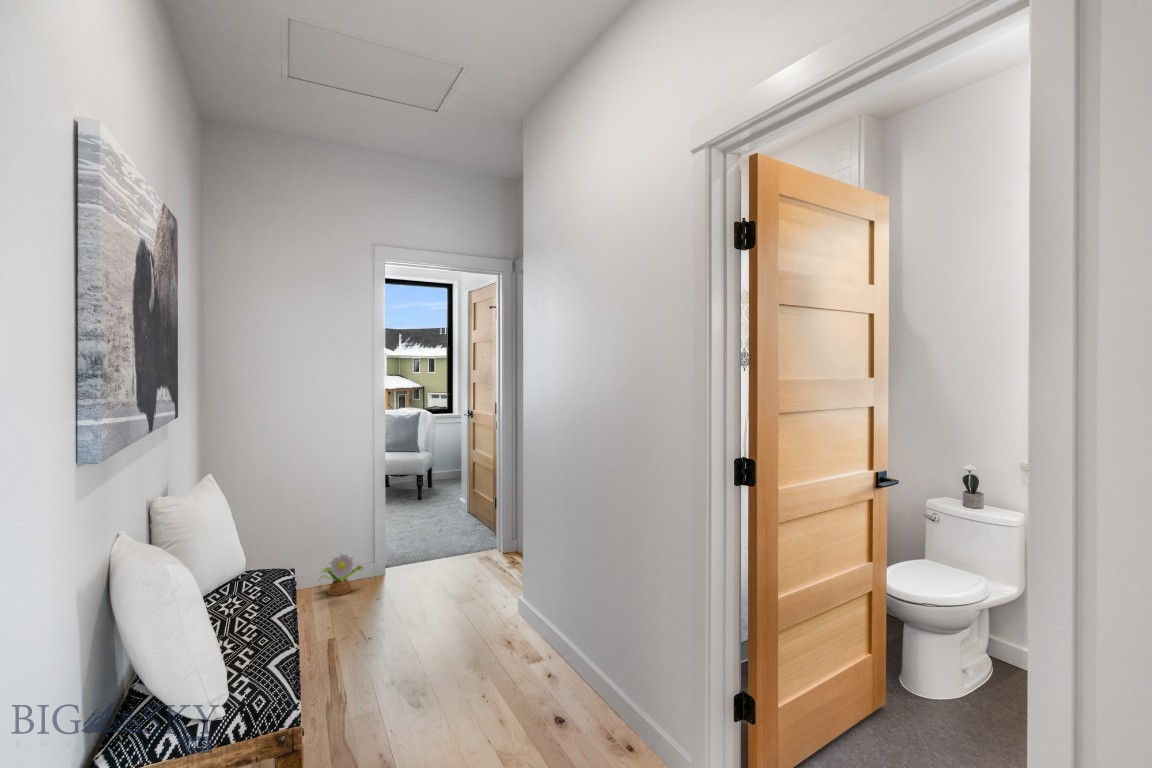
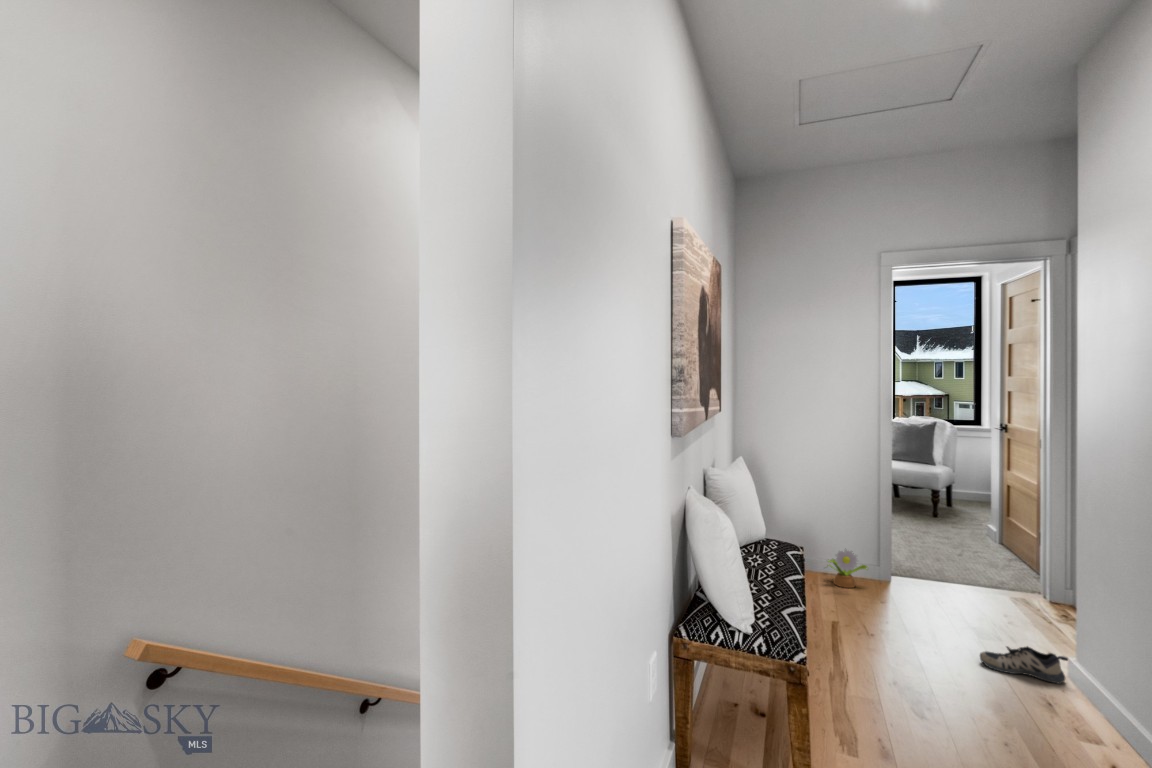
shoe: none [462,604,523,635] -> present [980,646,1068,683]

